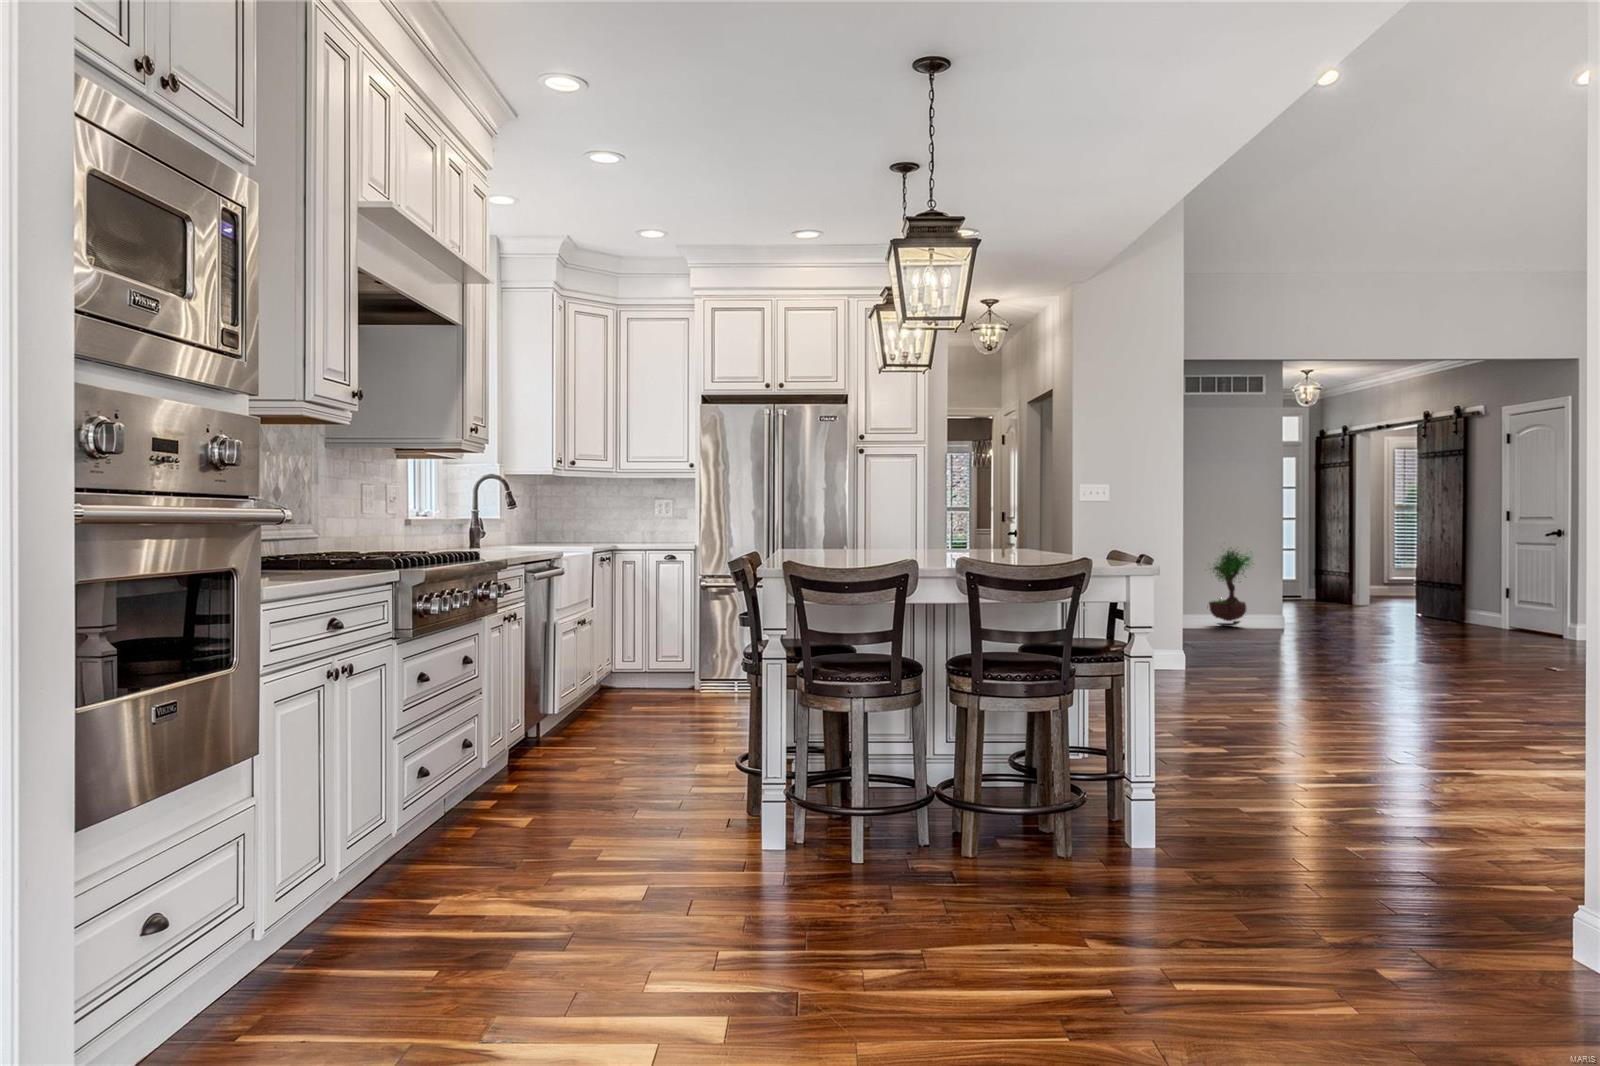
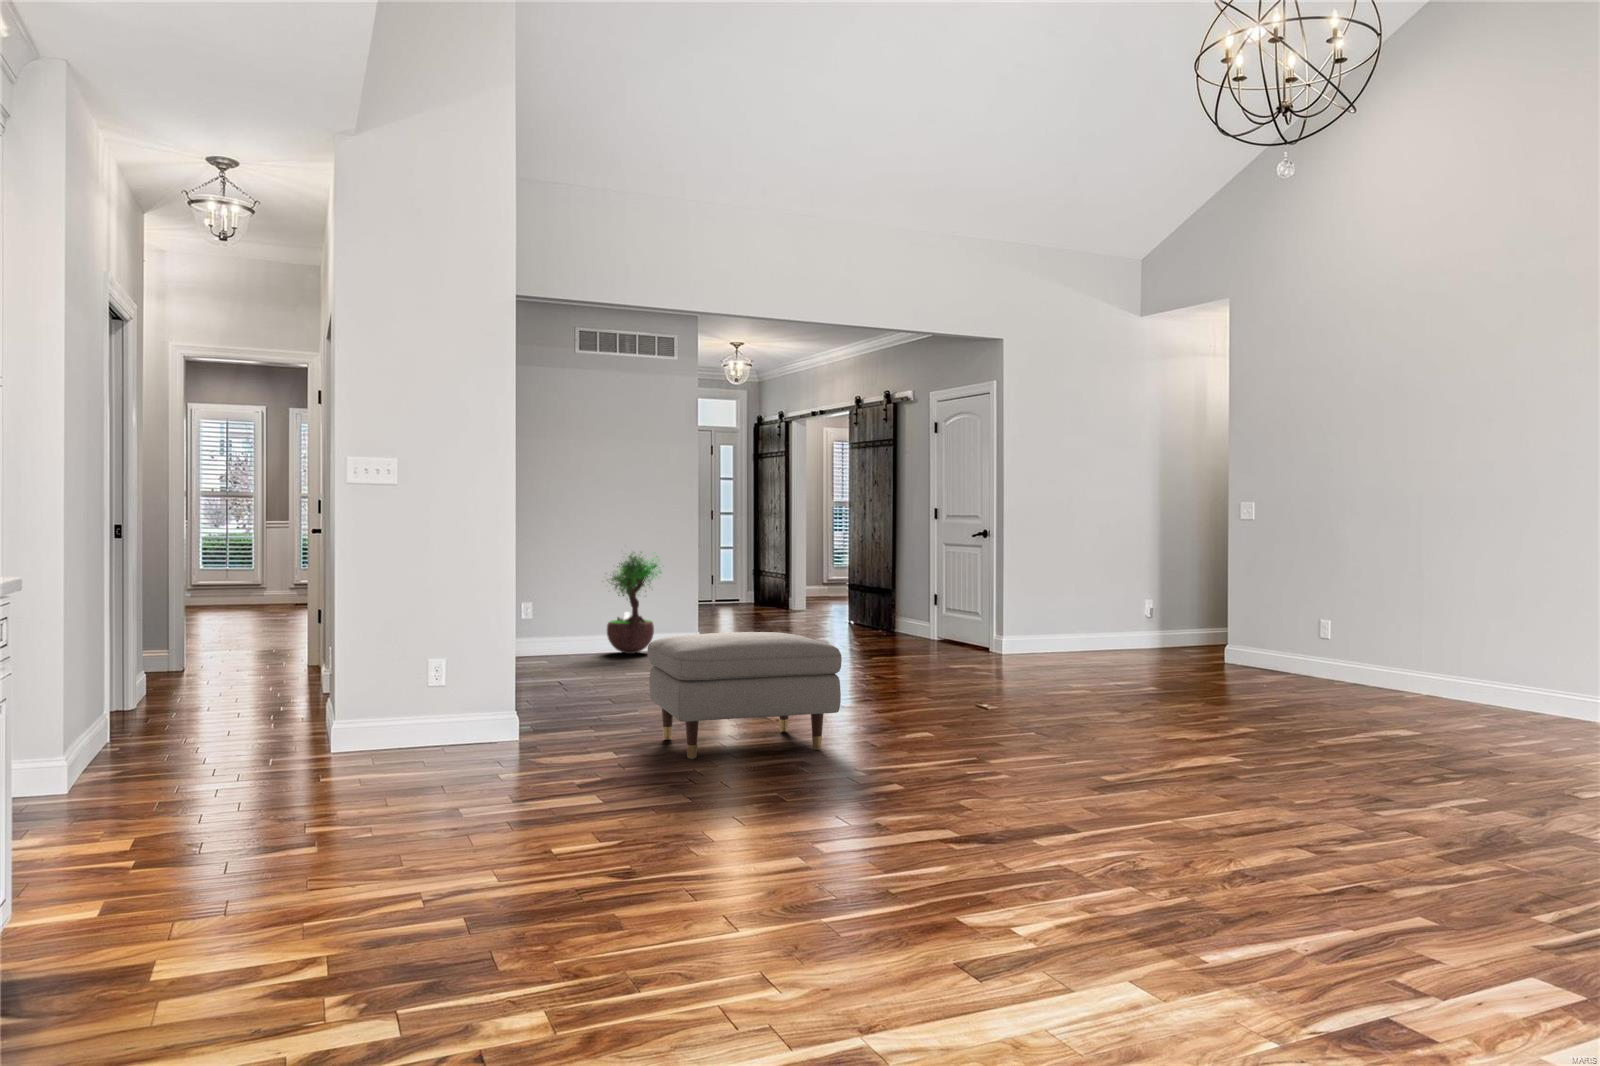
ottoman: none [1278,602,1430,682] -> present [647,632,842,759]

